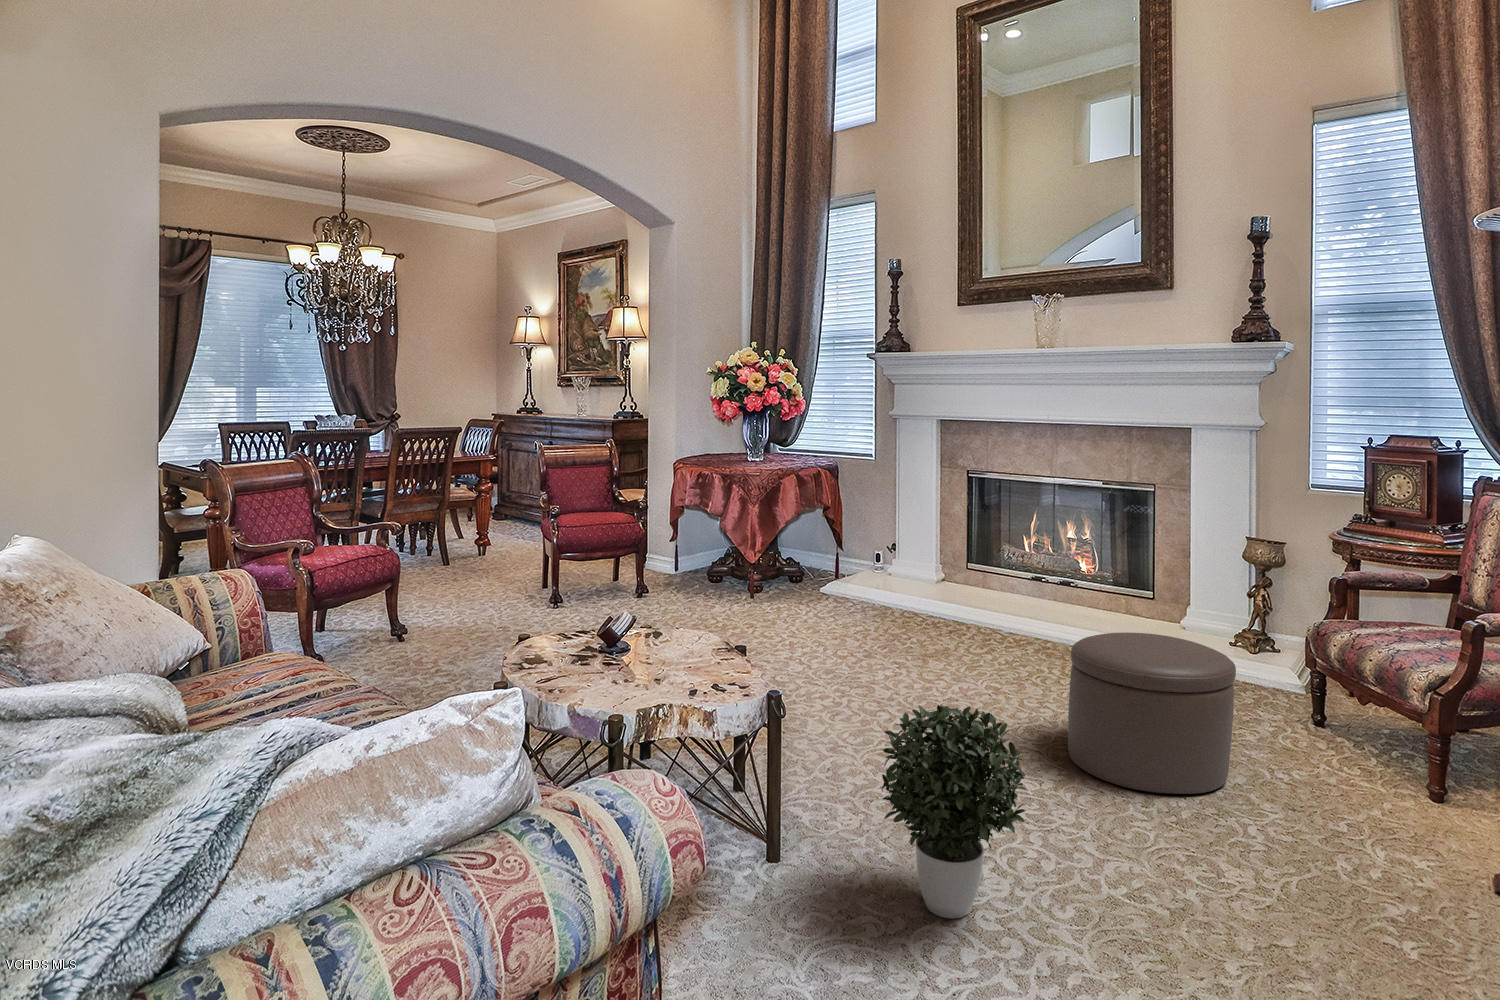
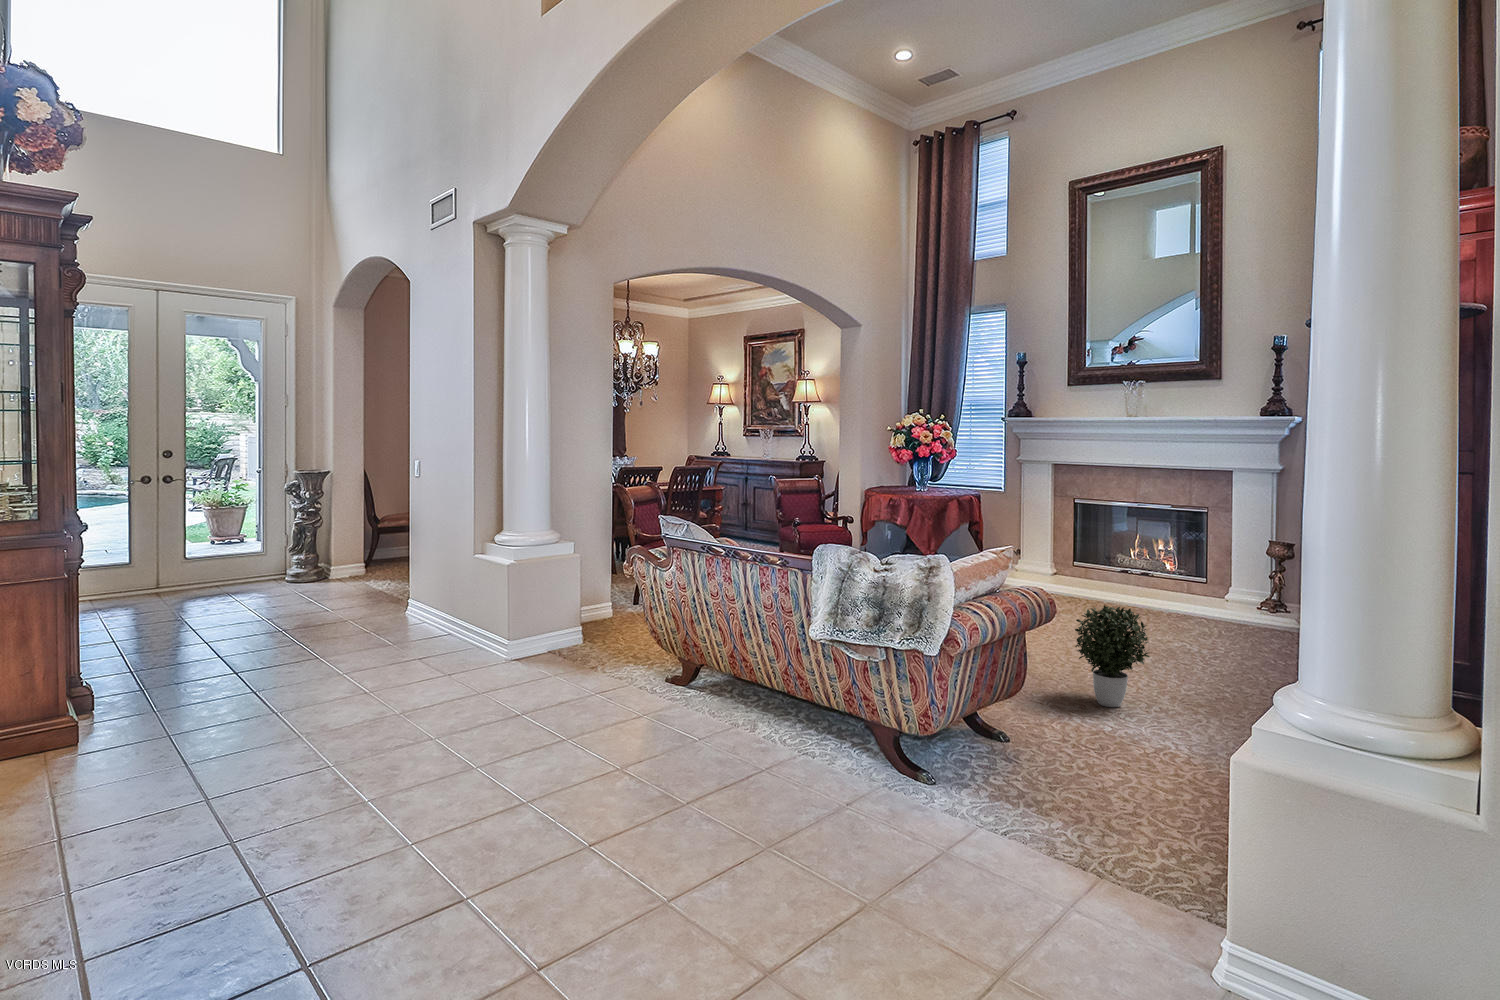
ottoman: present [1068,632,1236,794] -> none [1161,590,1258,673]

